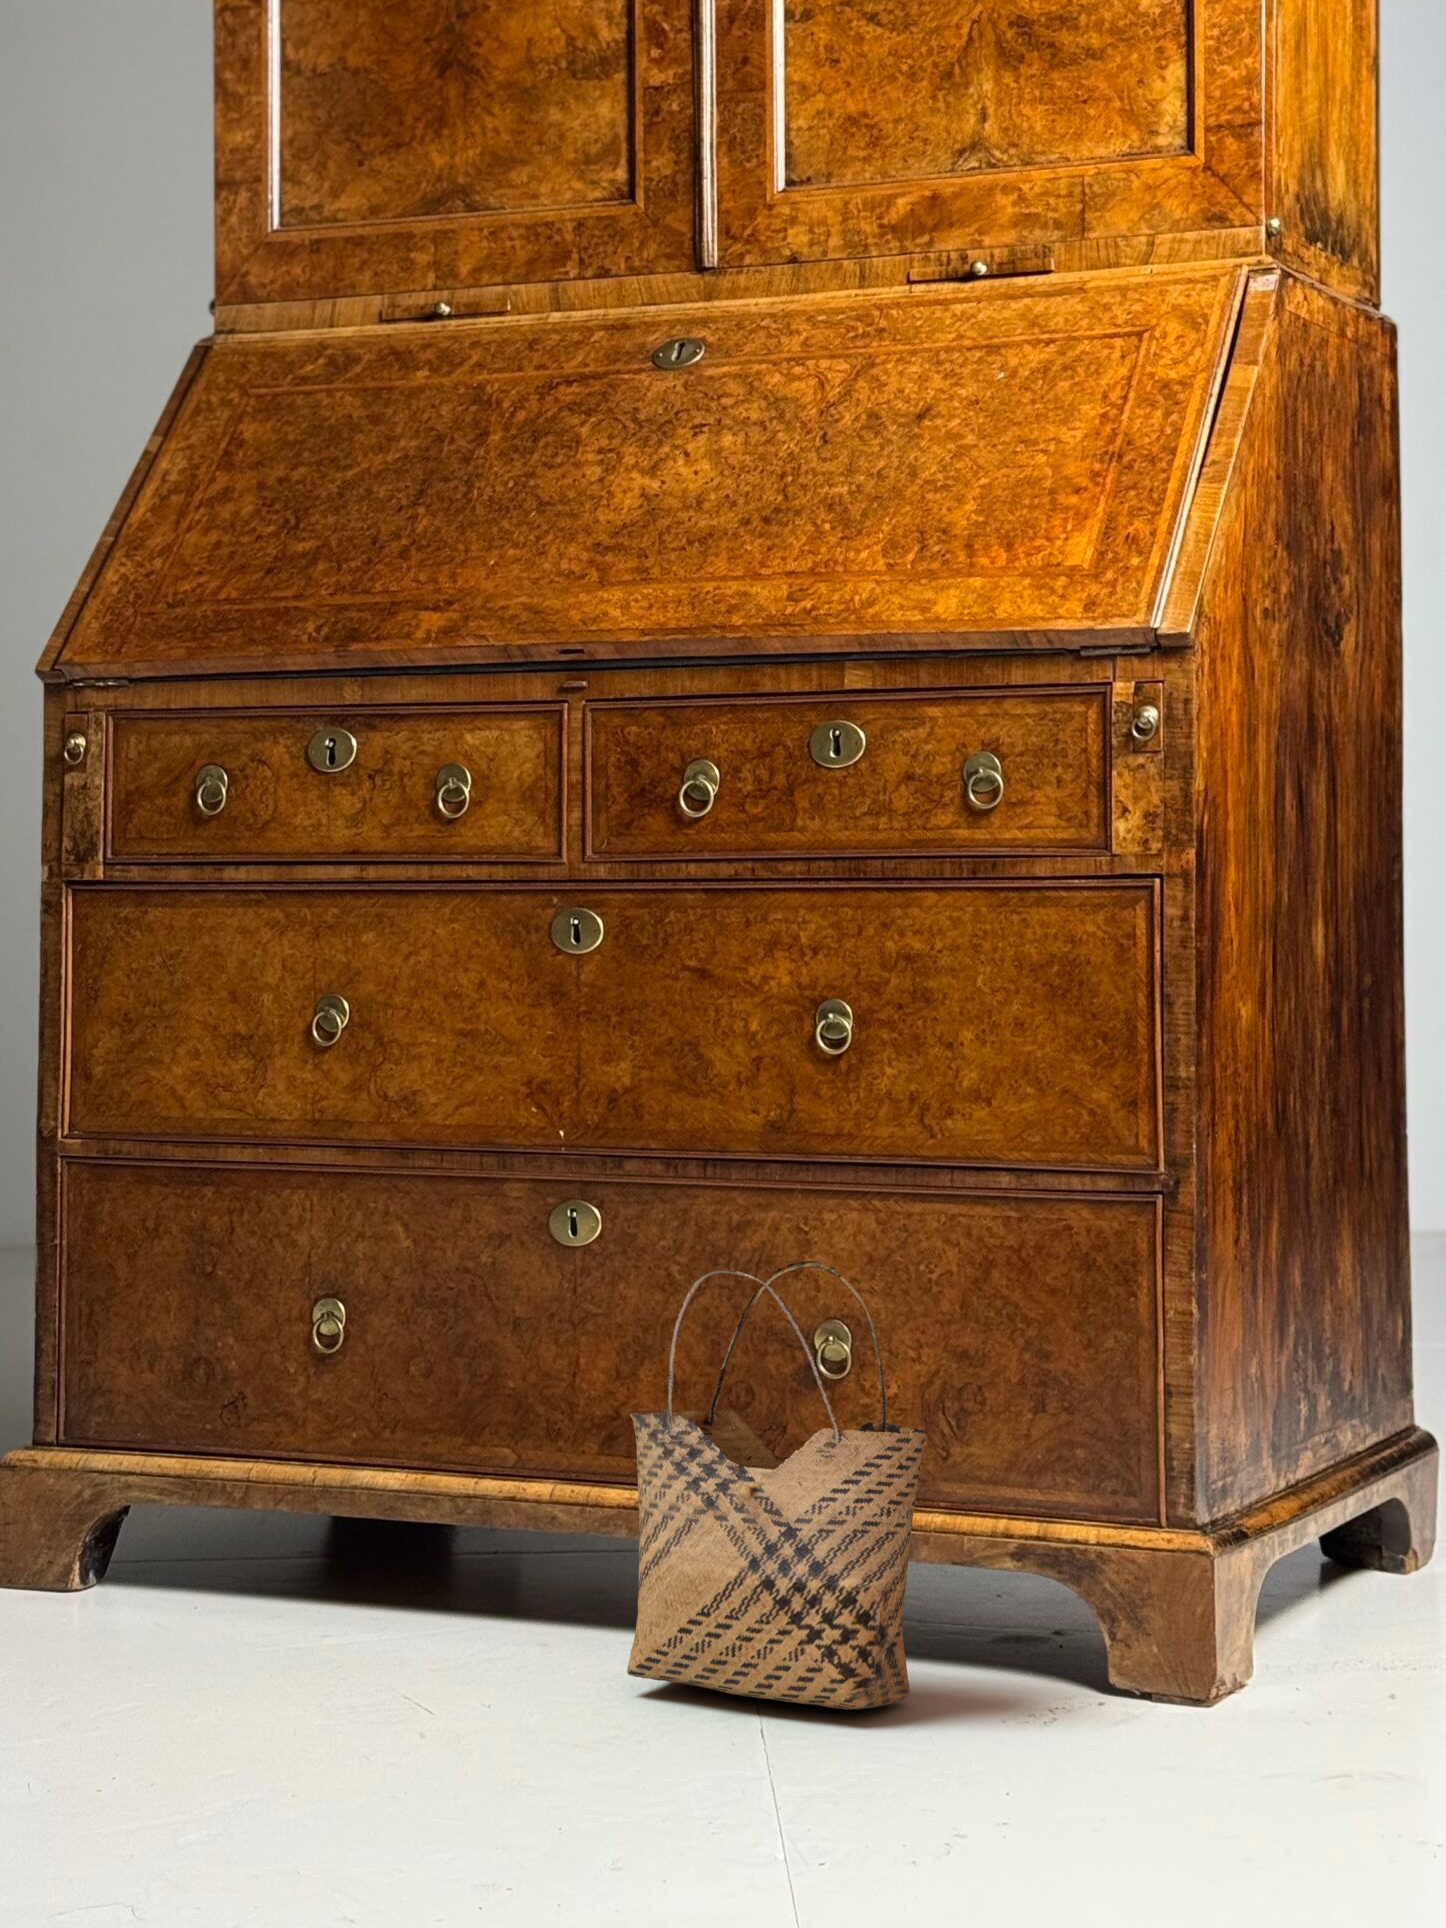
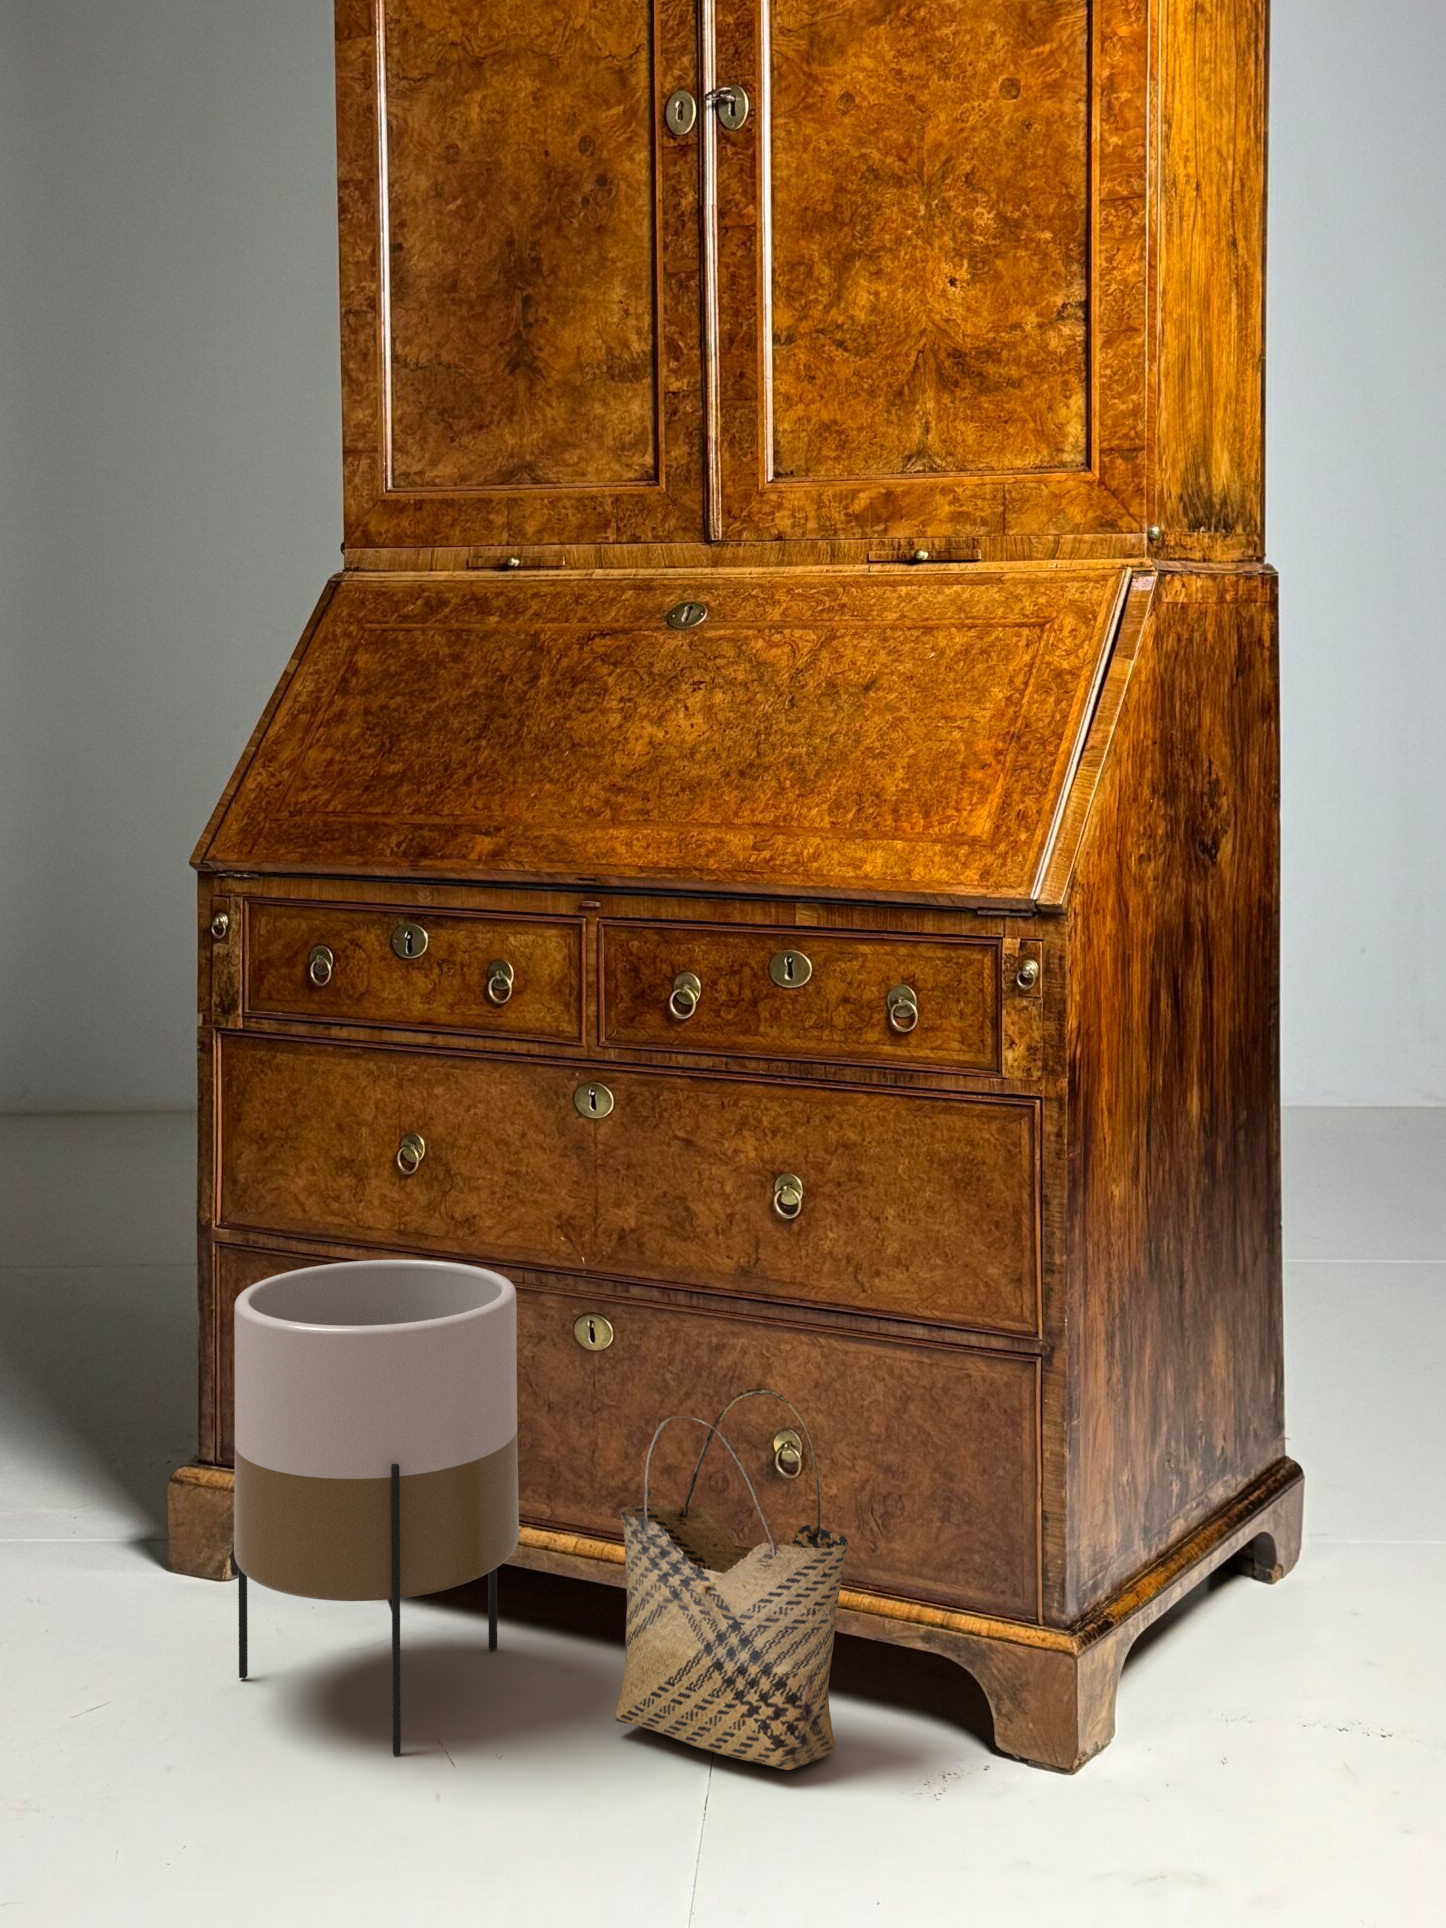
planter: none [127,1140,490,1714] -> present [234,1260,519,1755]

